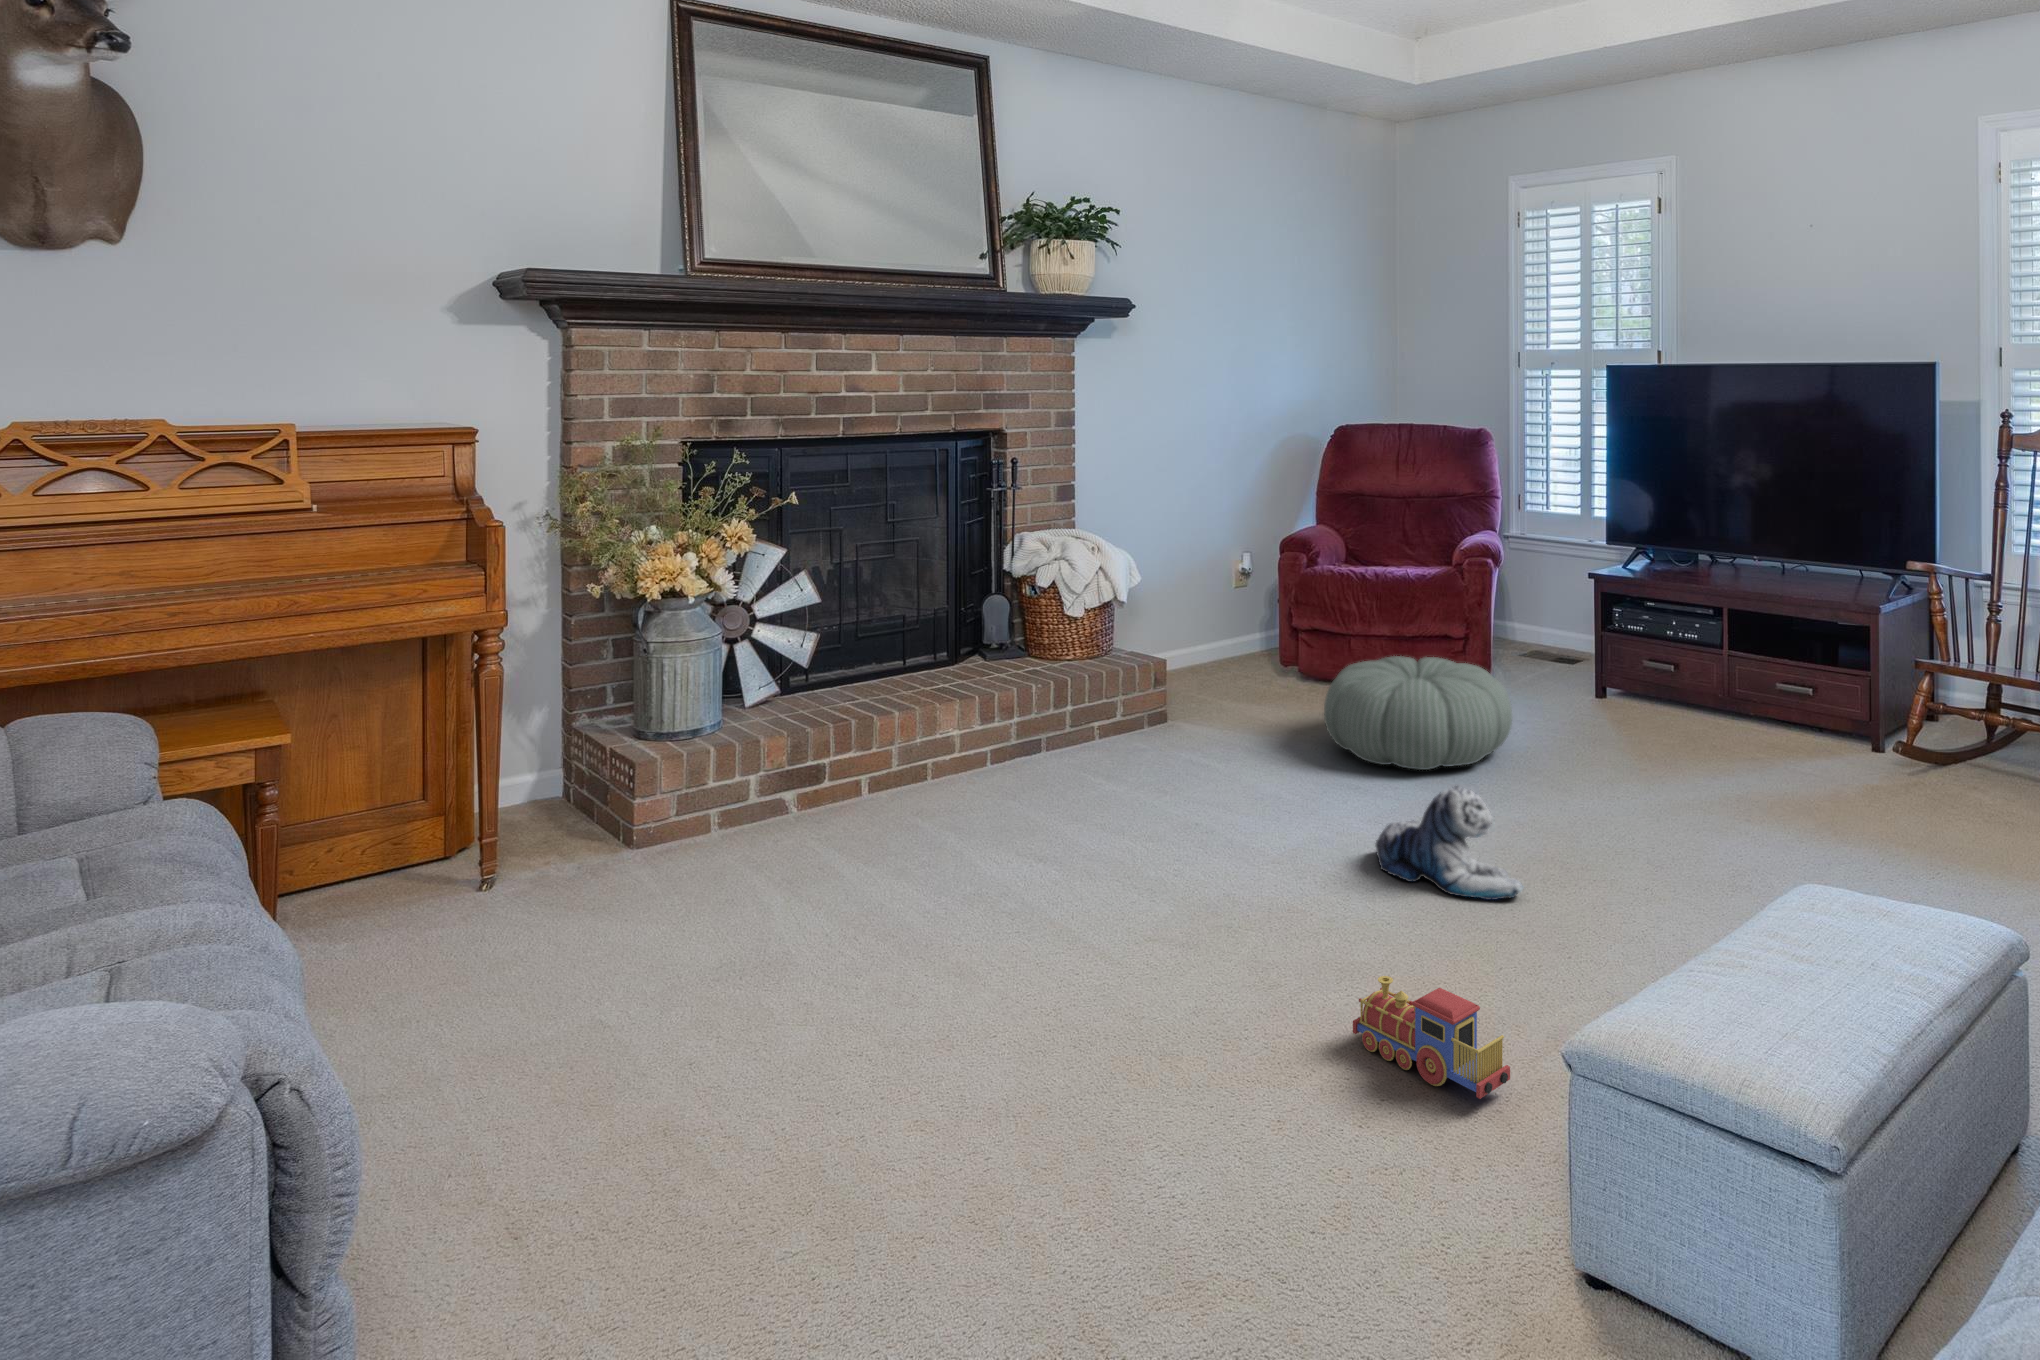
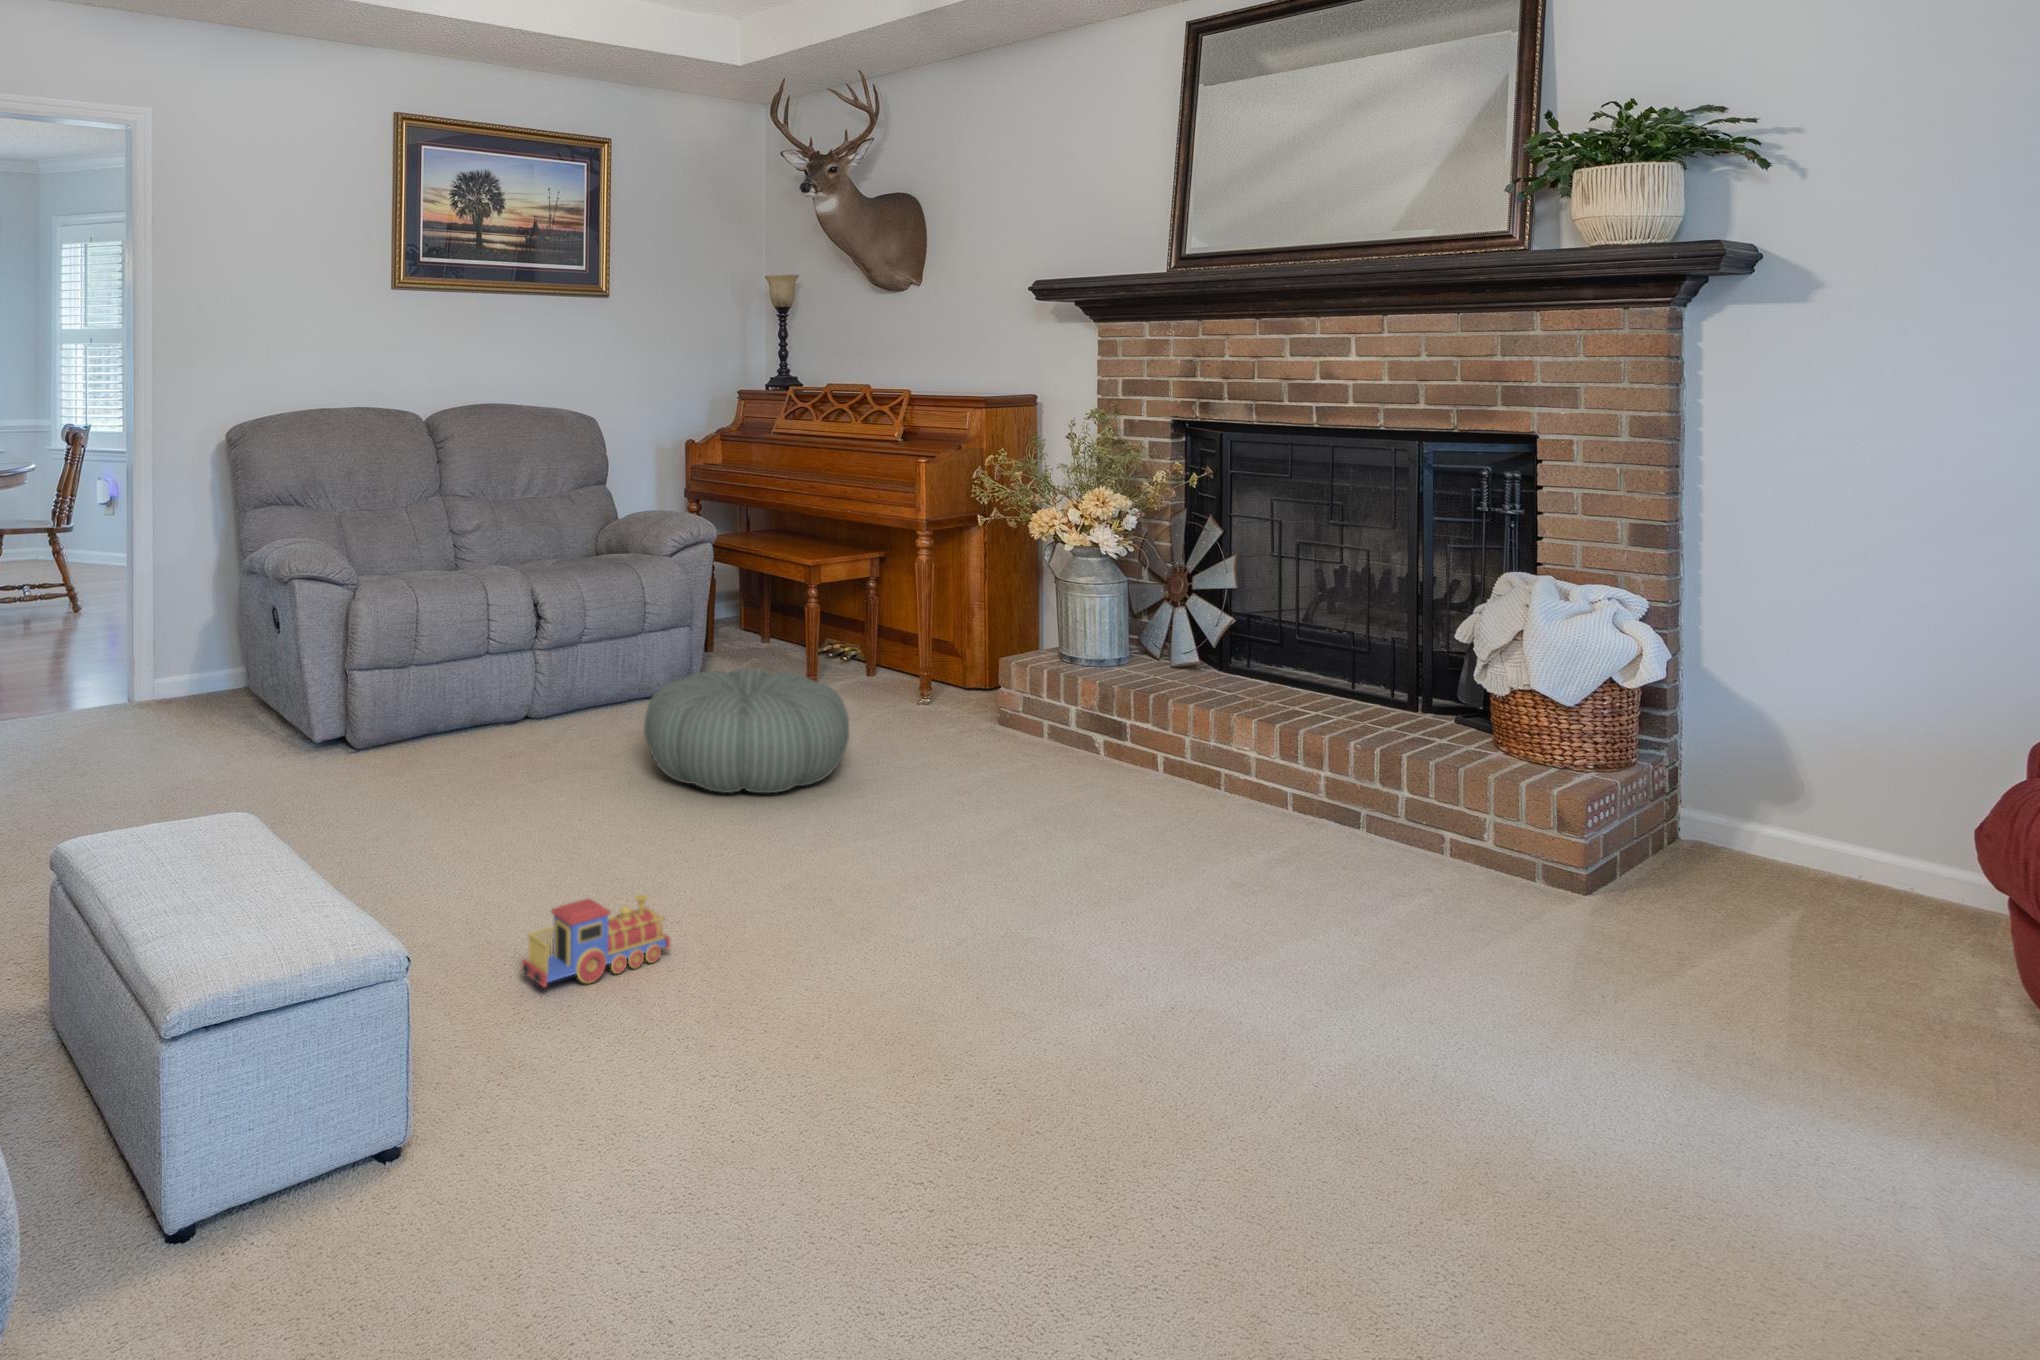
pouf: present [1324,656,1512,770] -> present [644,669,849,793]
plush toy: present [1376,787,1523,900] -> none [960,909,1128,1072]

